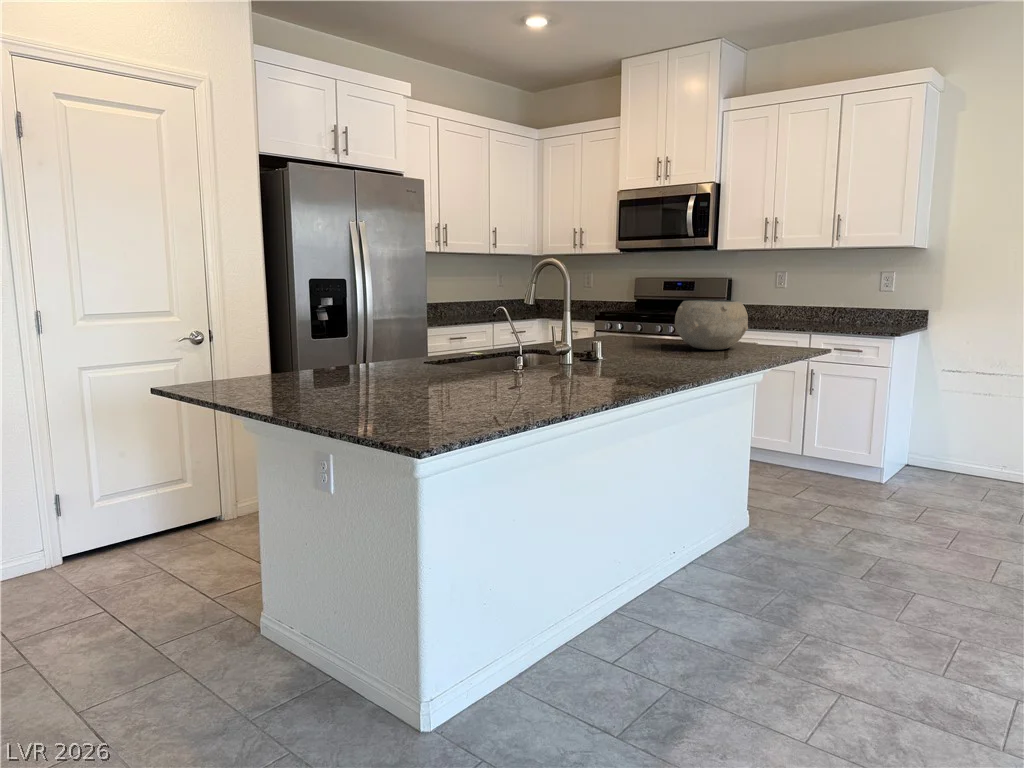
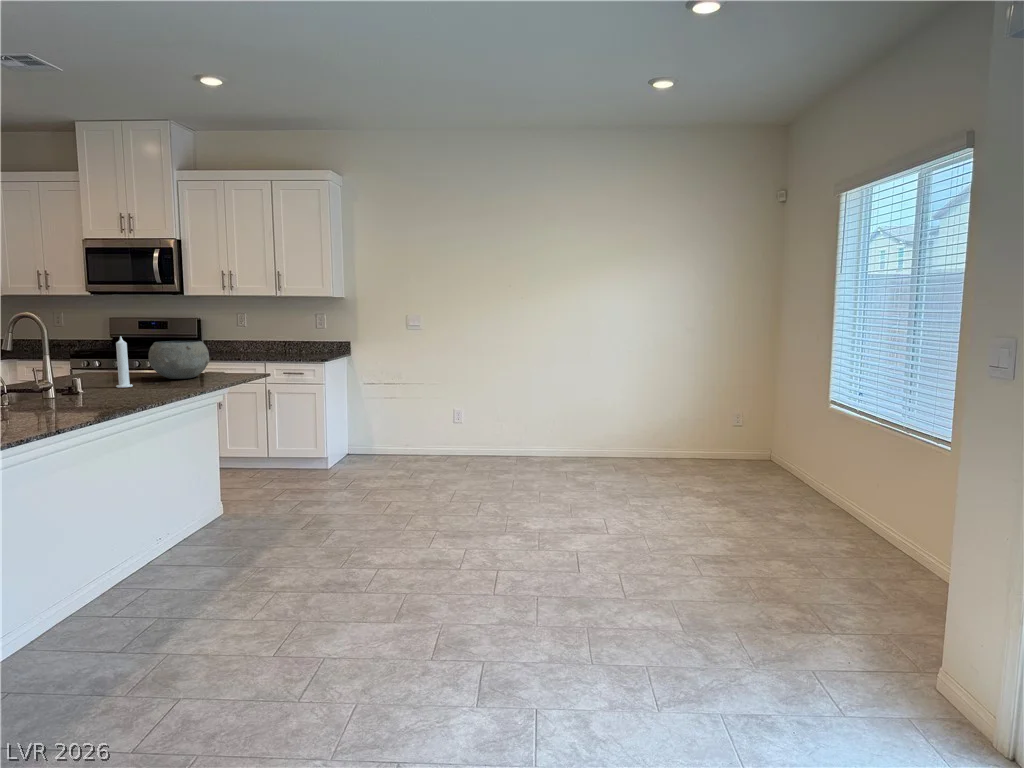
candle: none [637,291,655,355] -> present [116,336,133,388]

